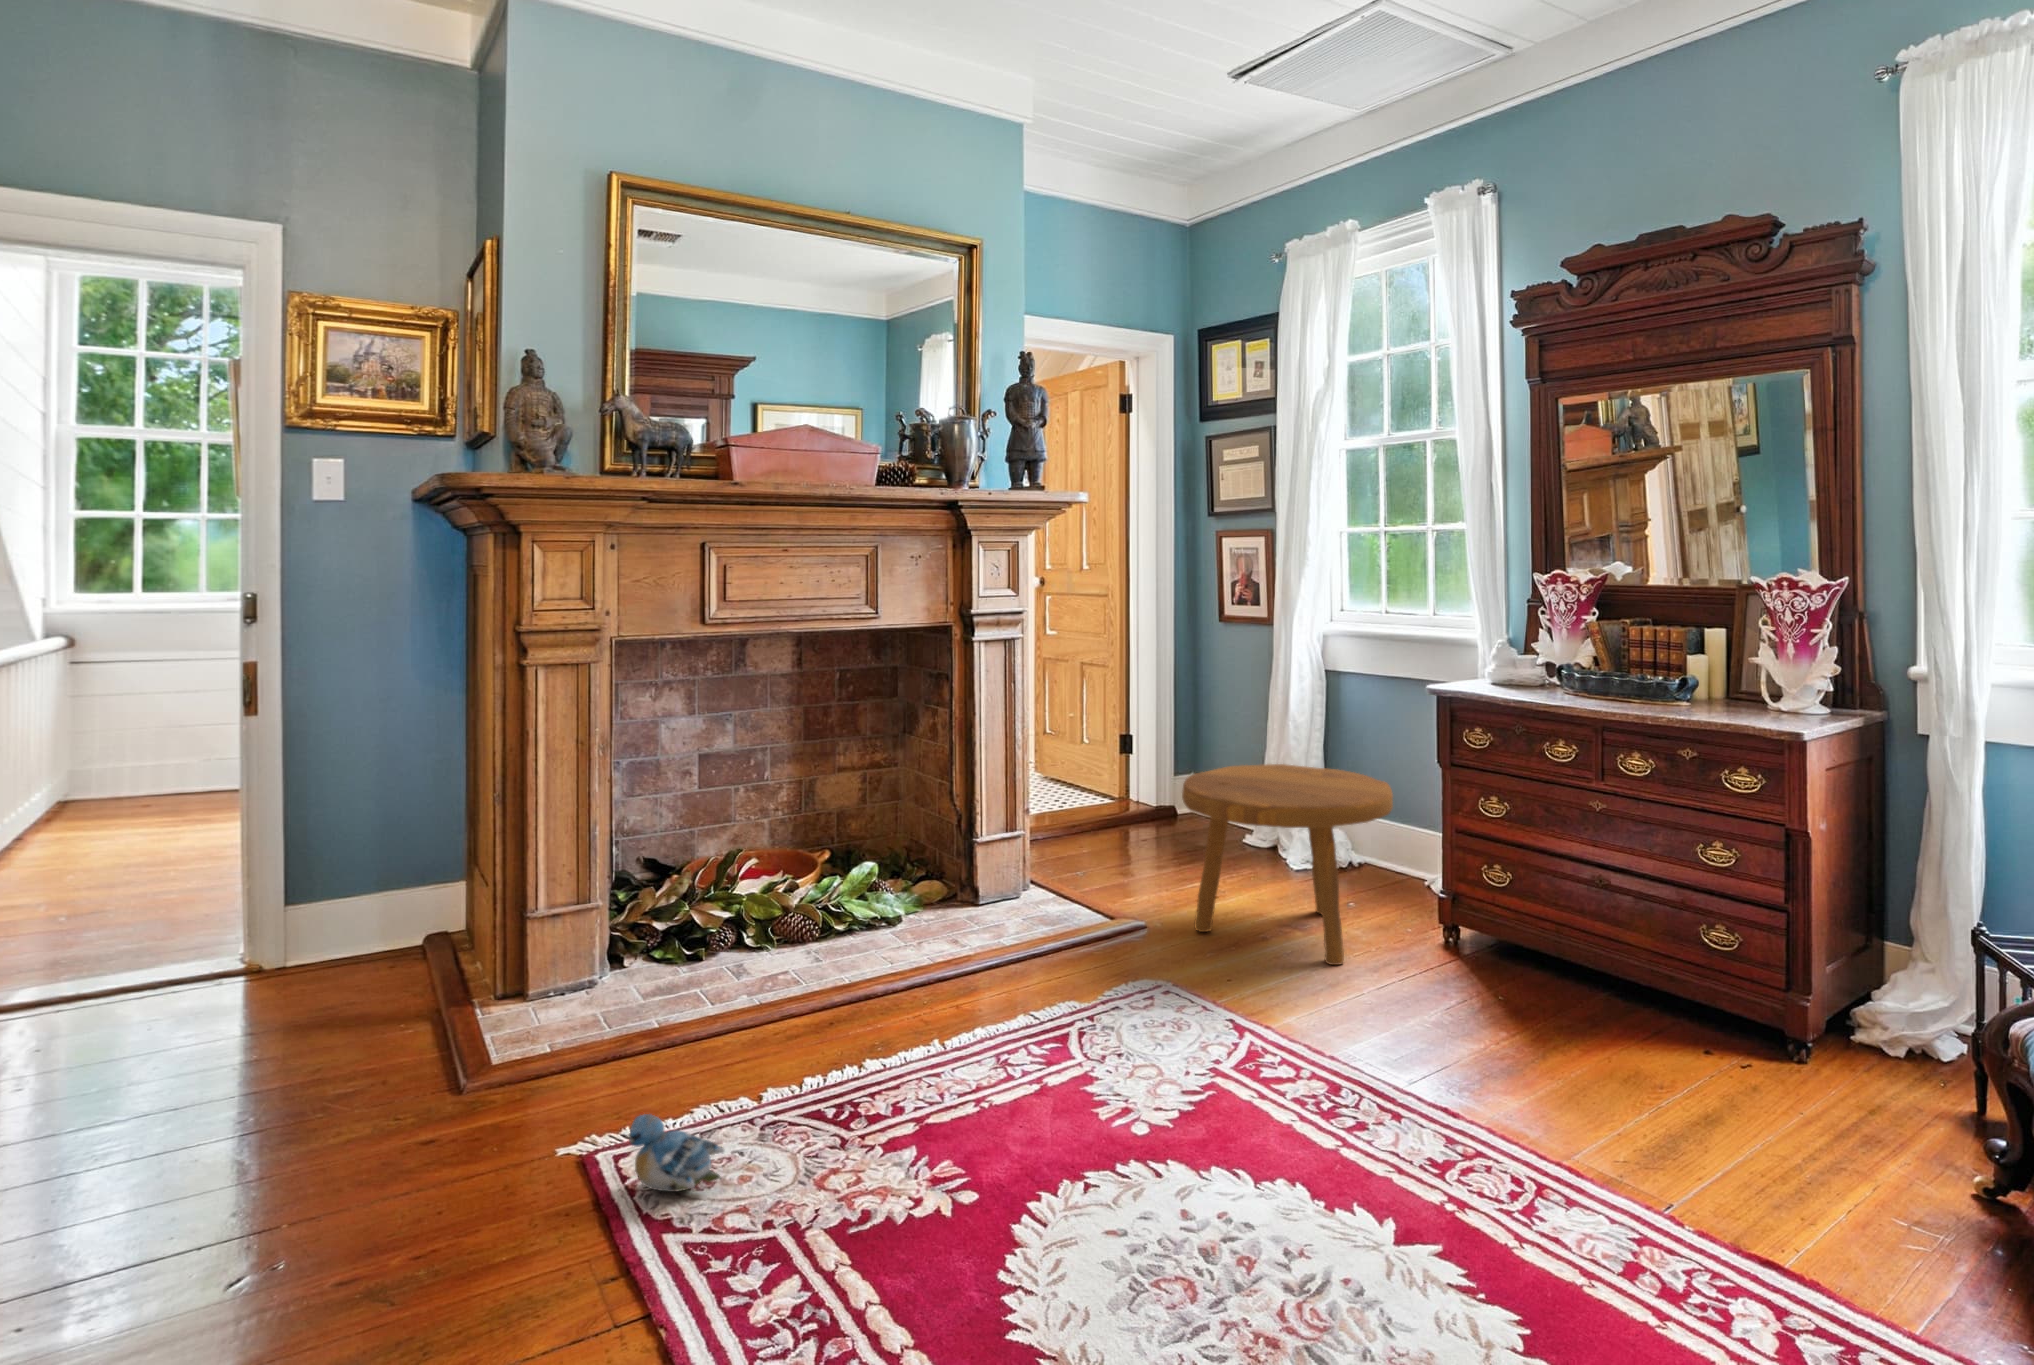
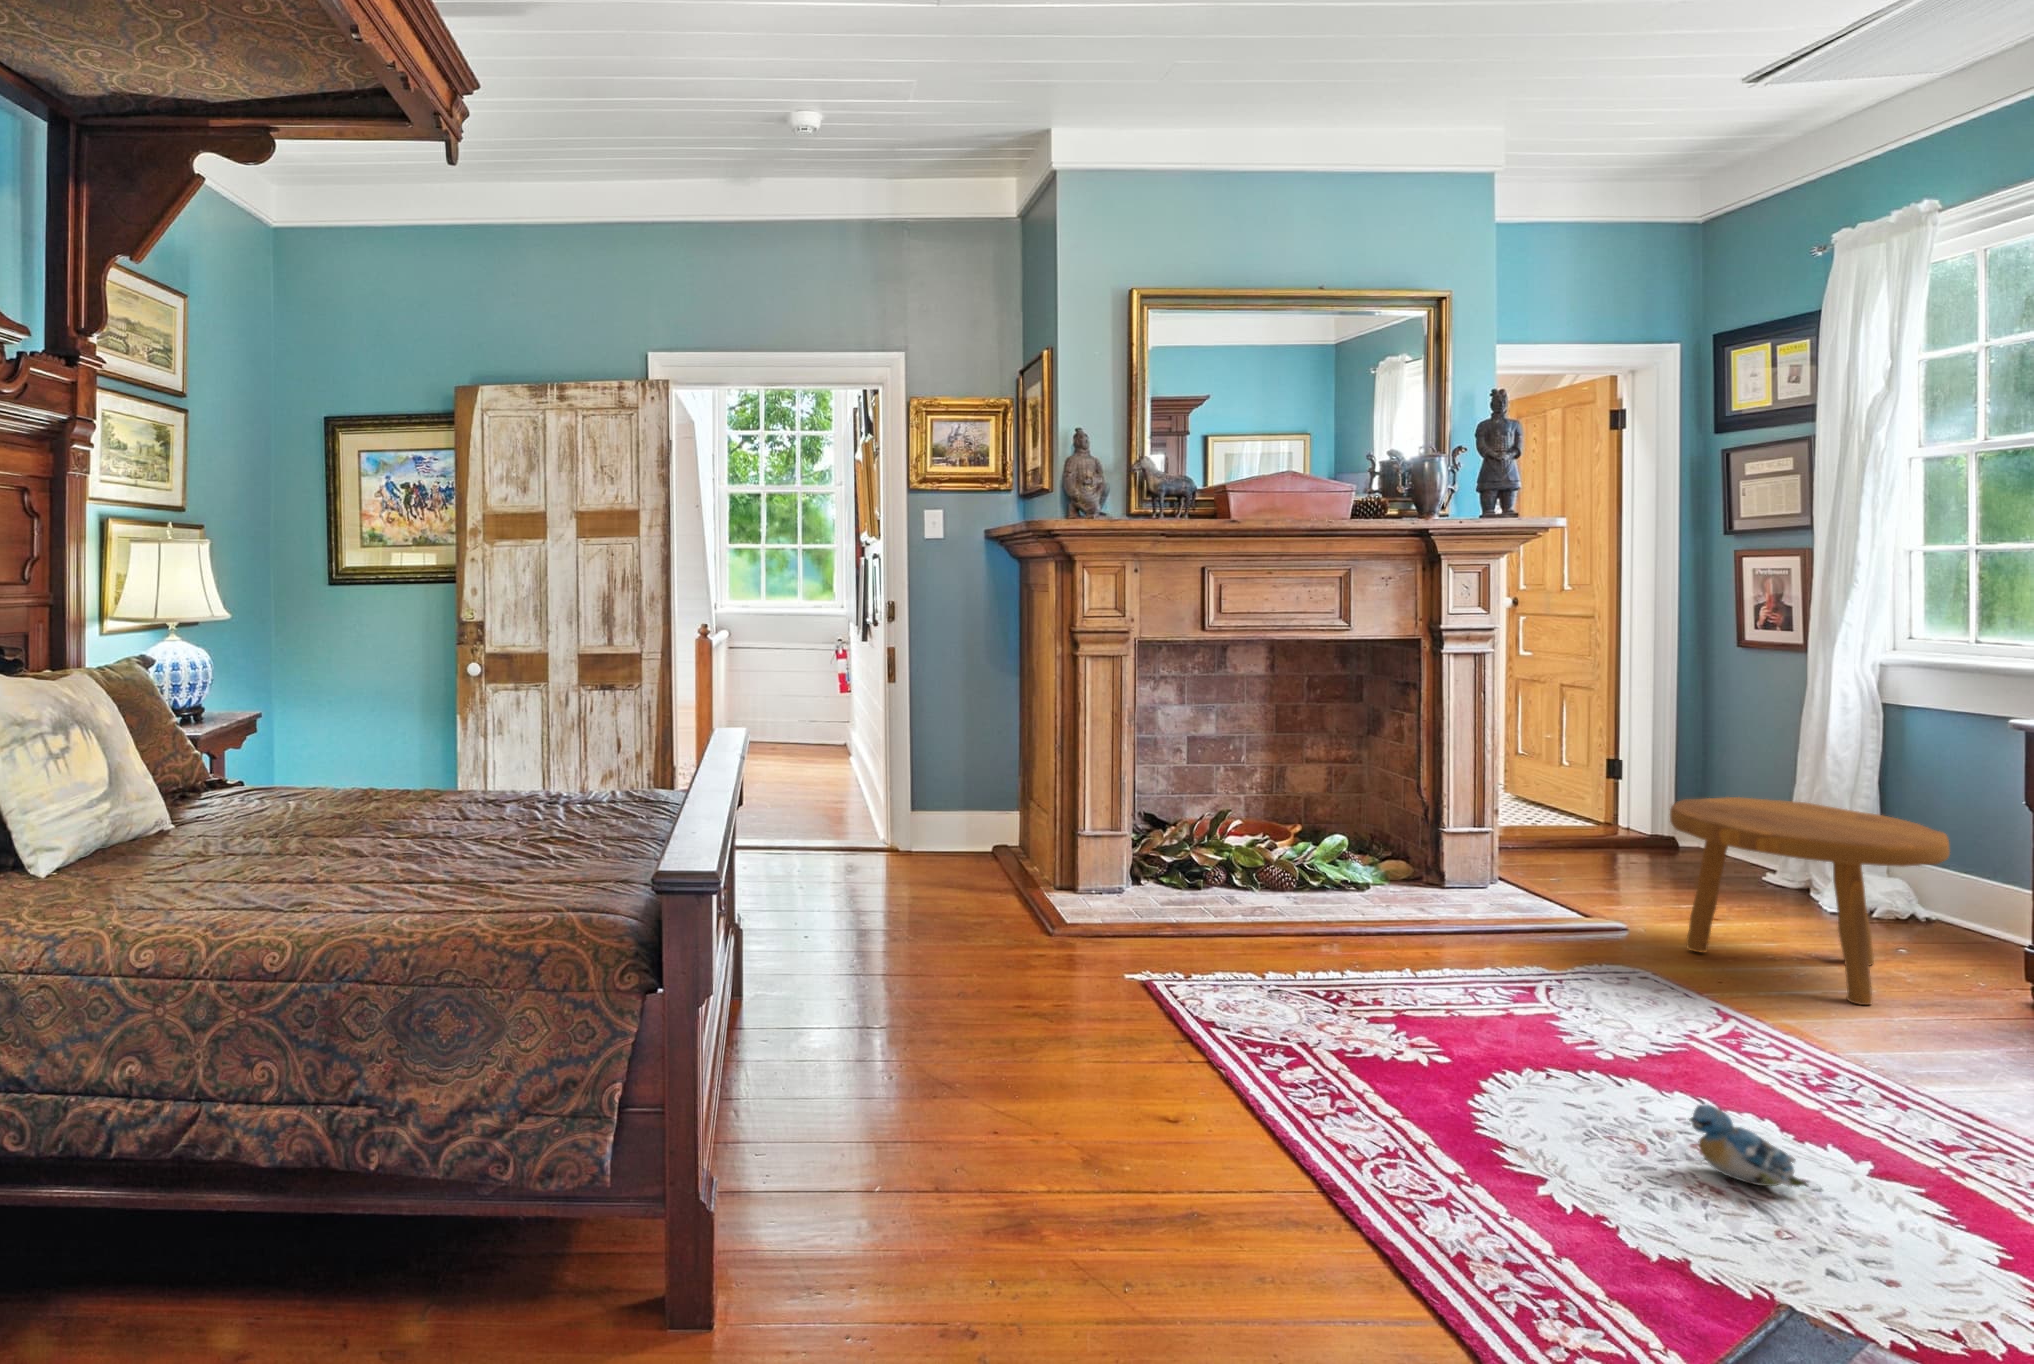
plush toy: present [628,1114,724,1192] -> present [1689,1105,1808,1187]

